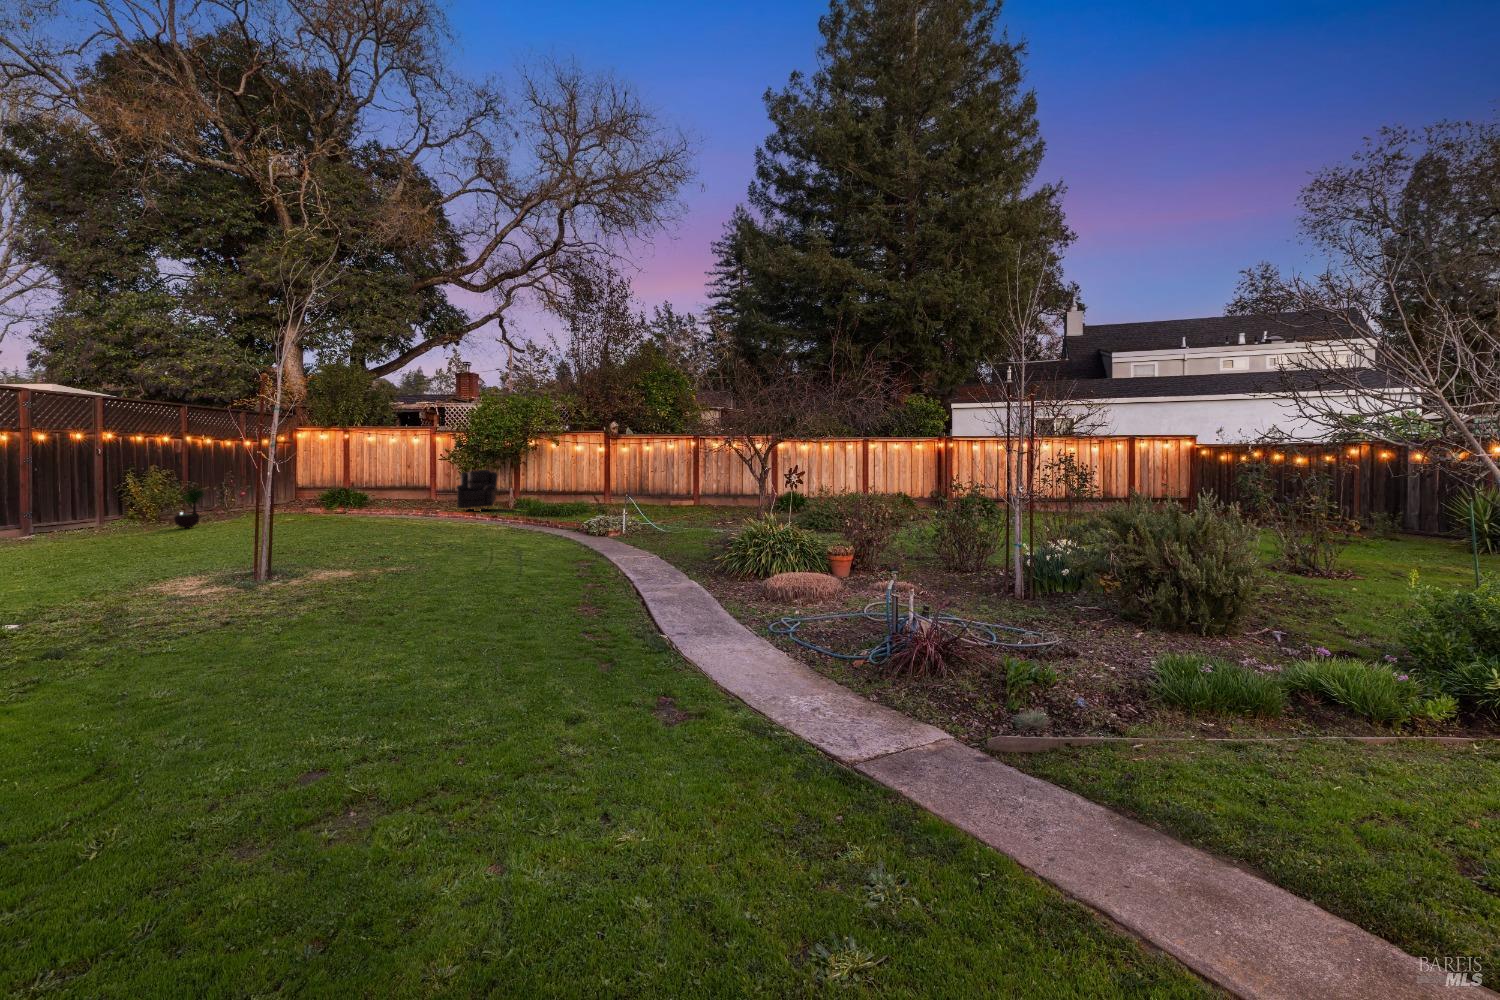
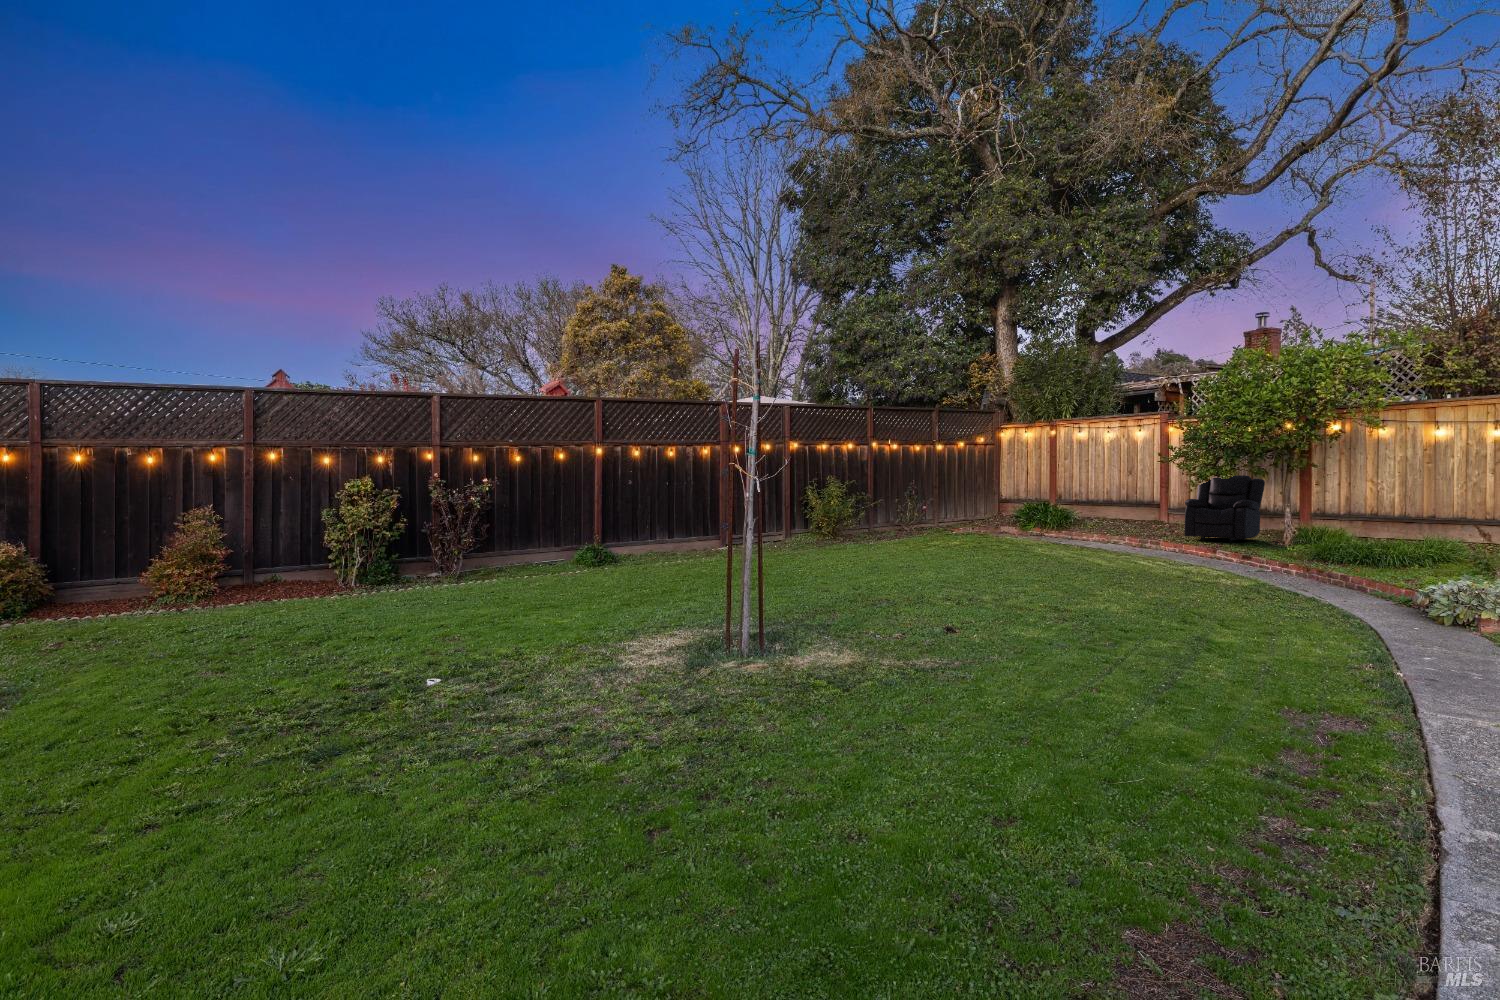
potted tree: present [174,488,204,528] -> none [842,493,868,539]

